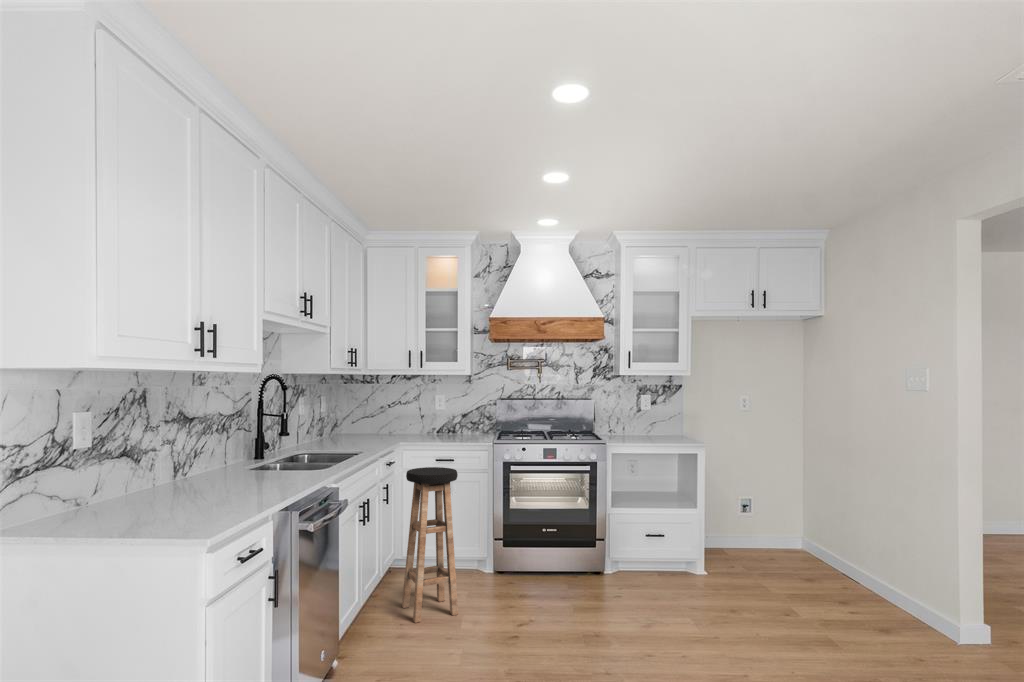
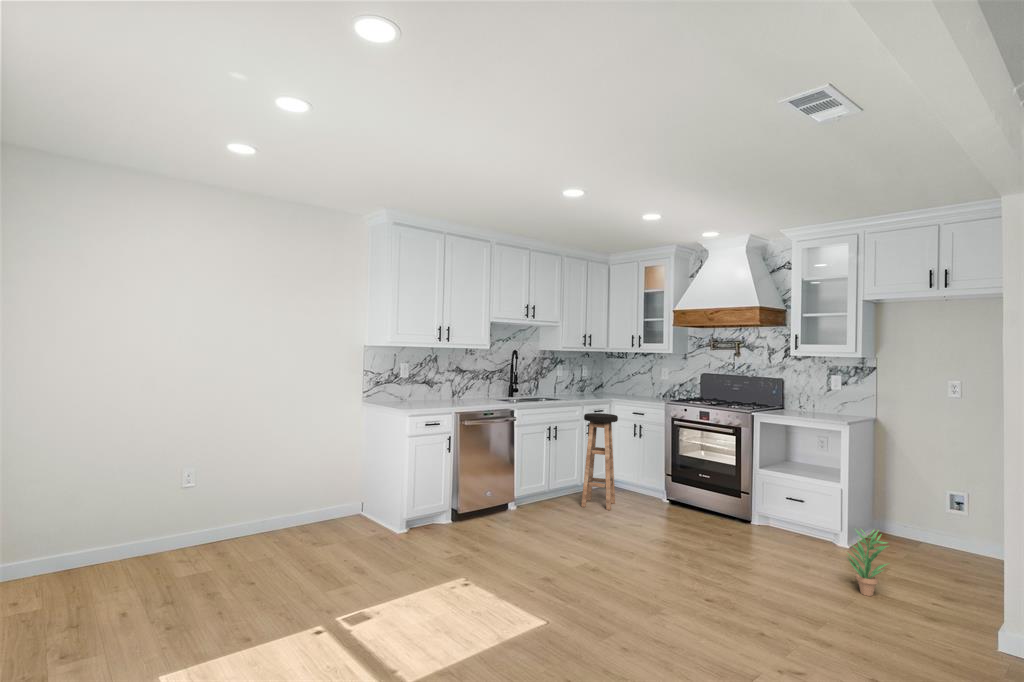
potted plant: none [797,558,843,634] -> present [848,529,888,596]

